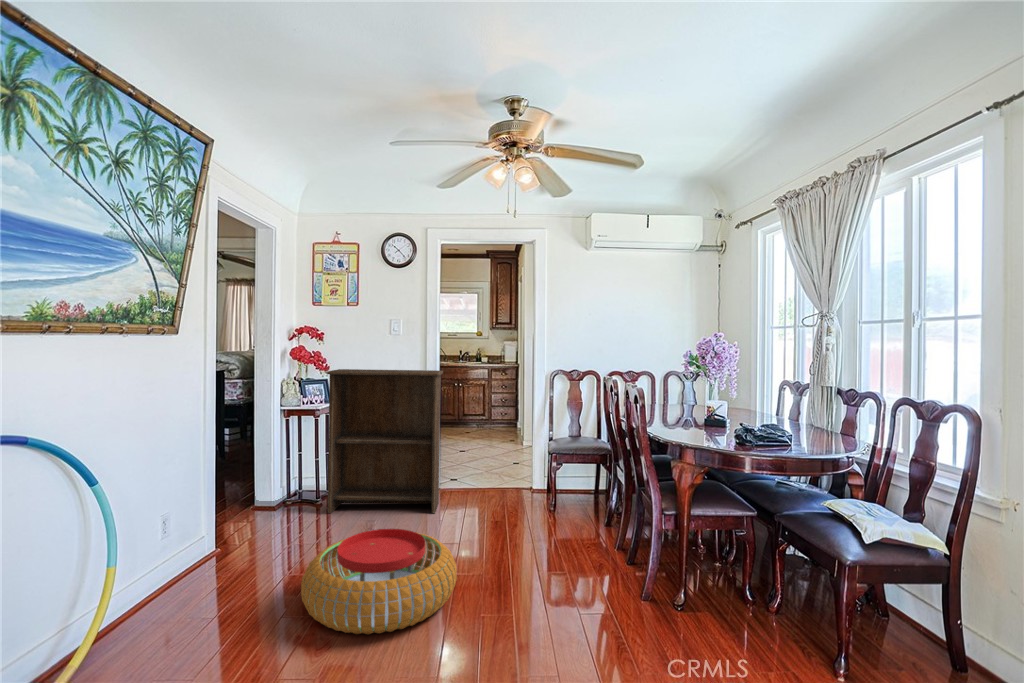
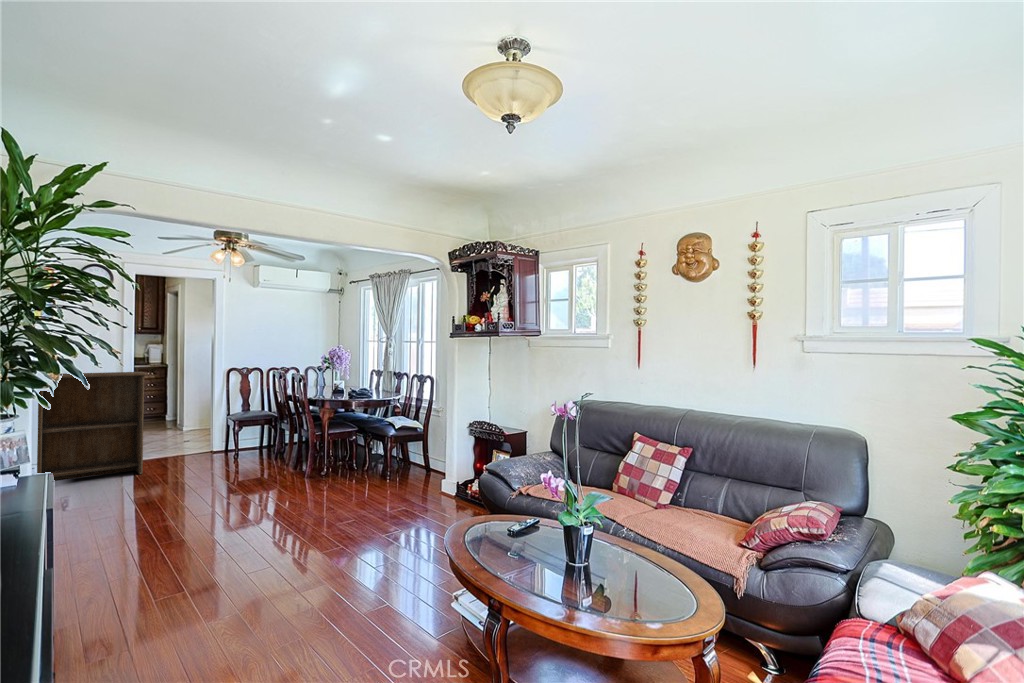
pouf: present [301,529,457,634] -> none [92,468,201,519]

